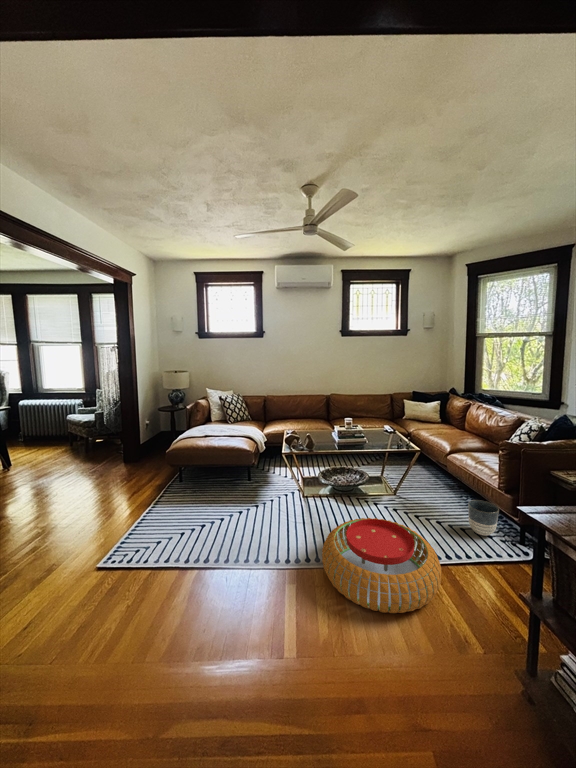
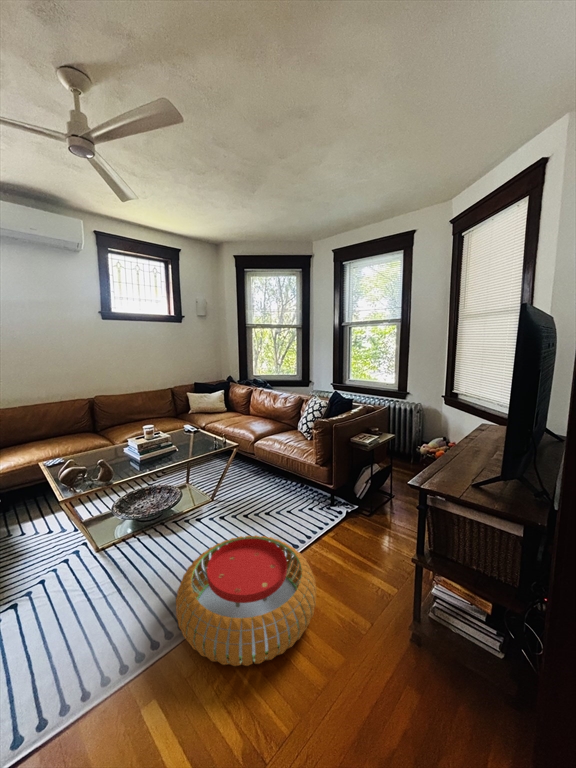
planter: present [468,500,499,536] -> none [292,479,317,512]

